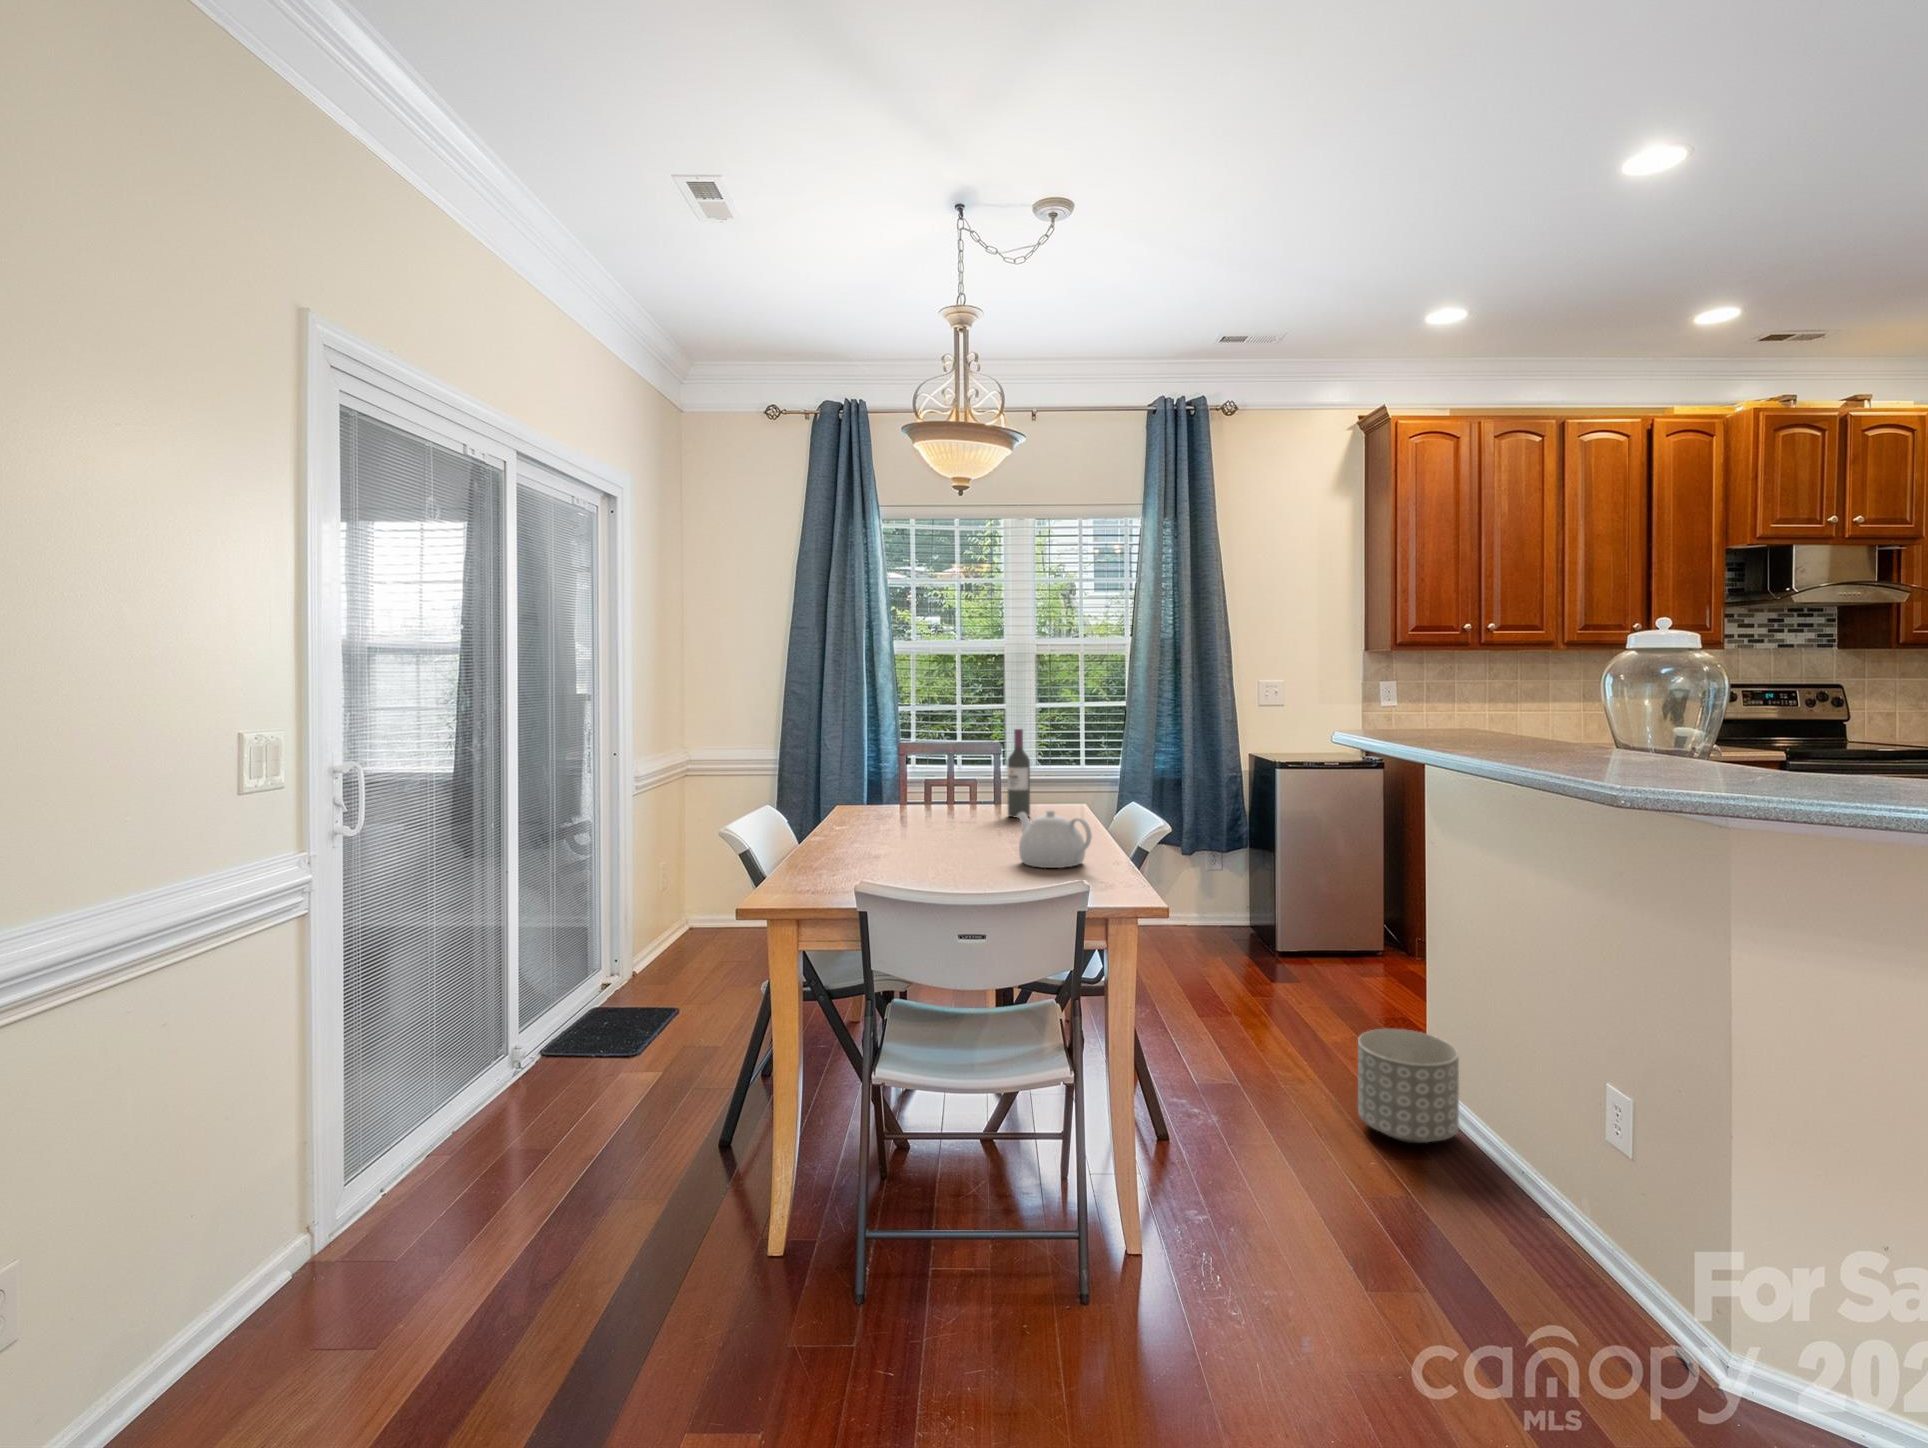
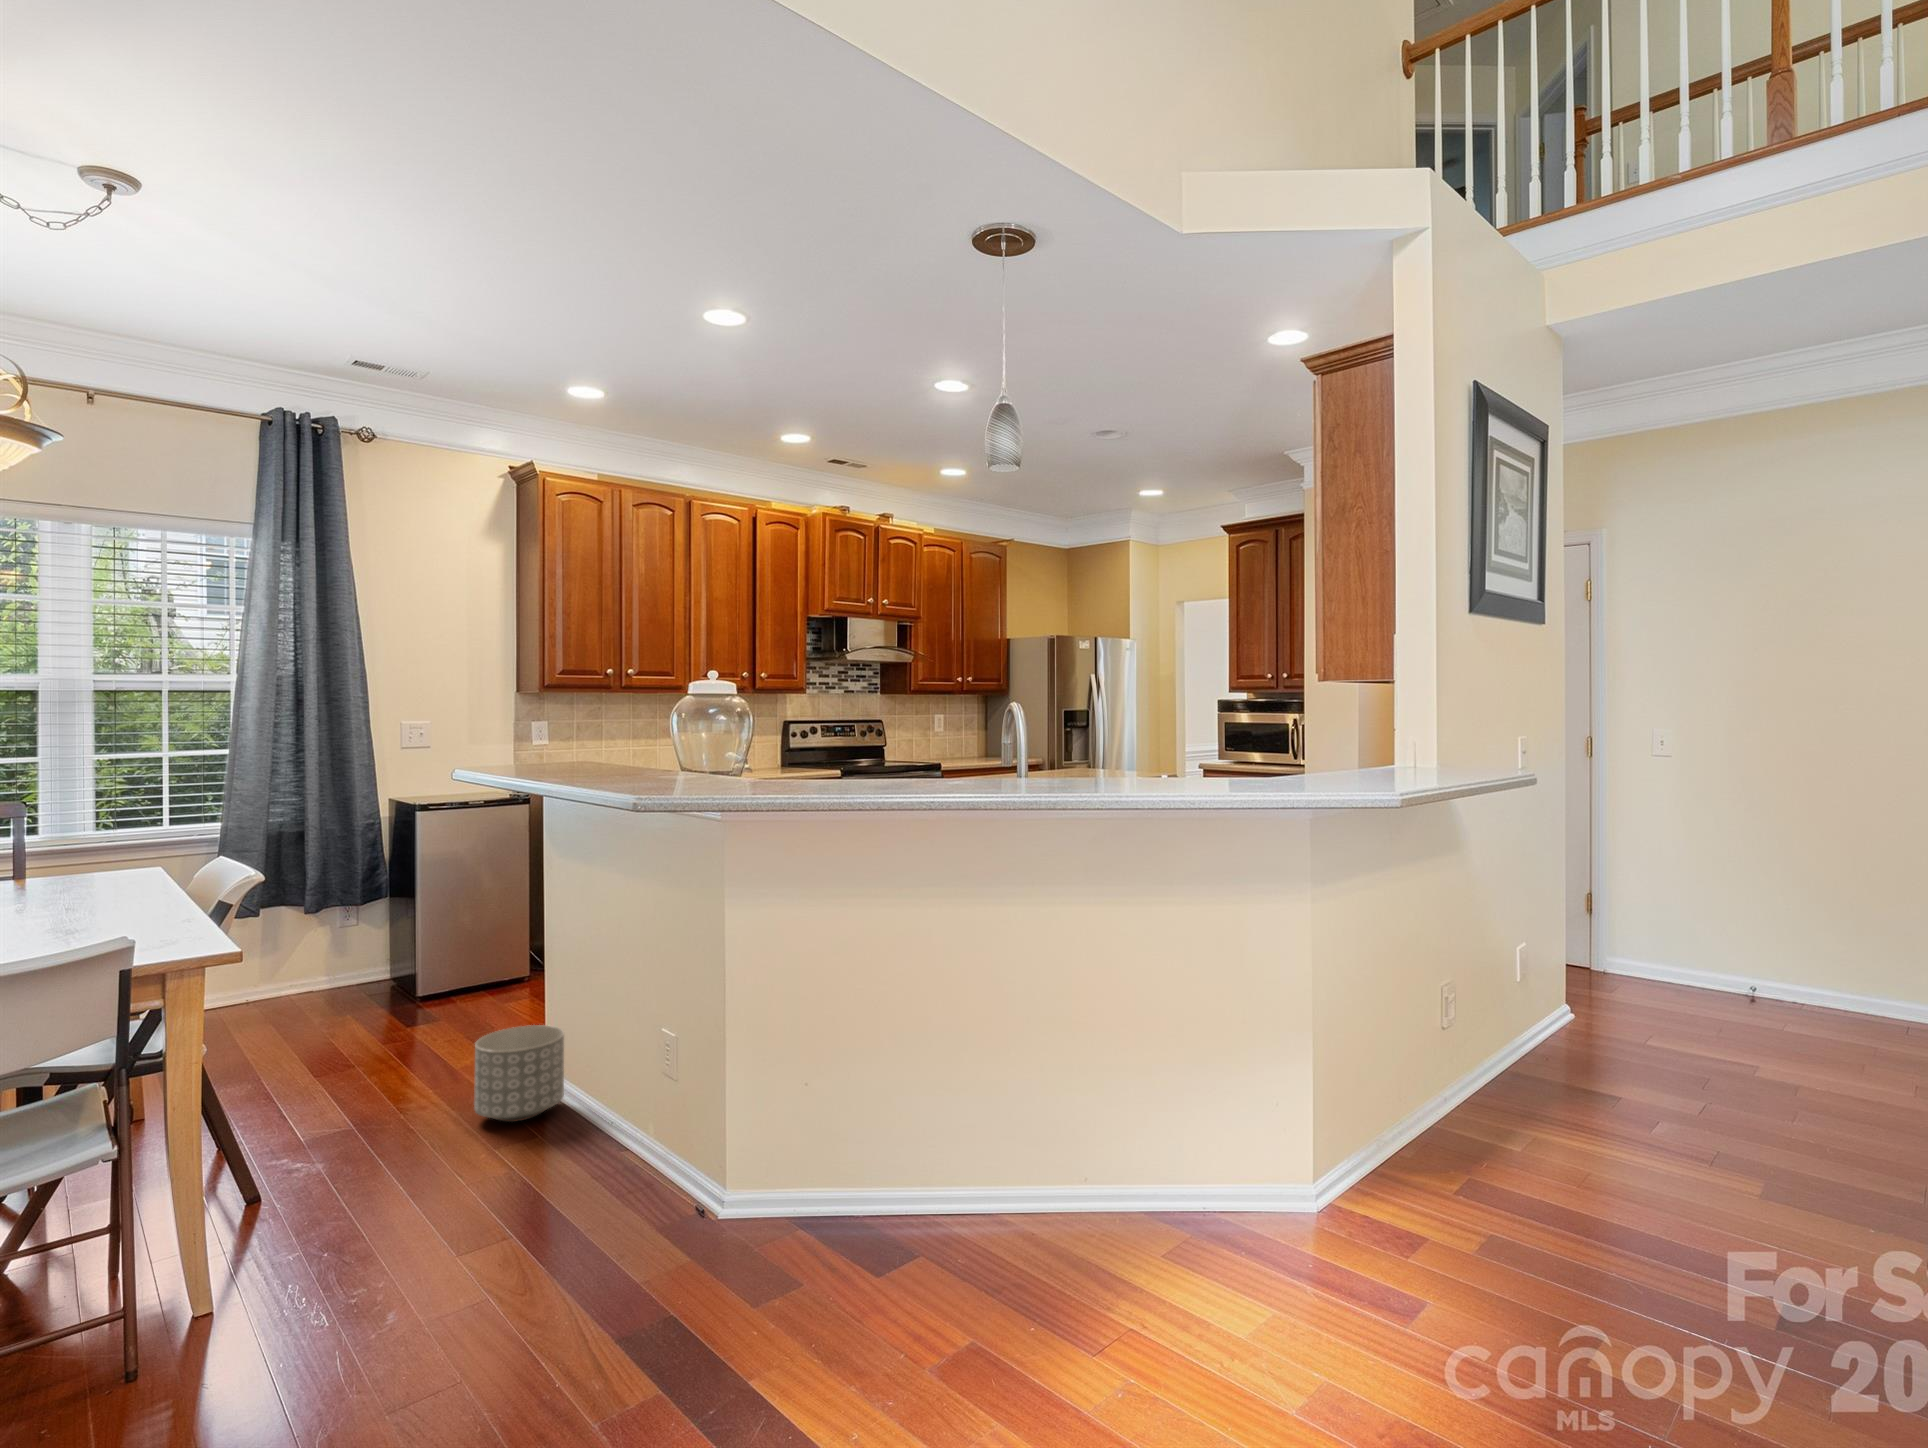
wine bottle: present [1008,729,1030,817] -> none [42,782,80,888]
teapot: present [1017,810,1092,868] -> none [60,866,168,929]

